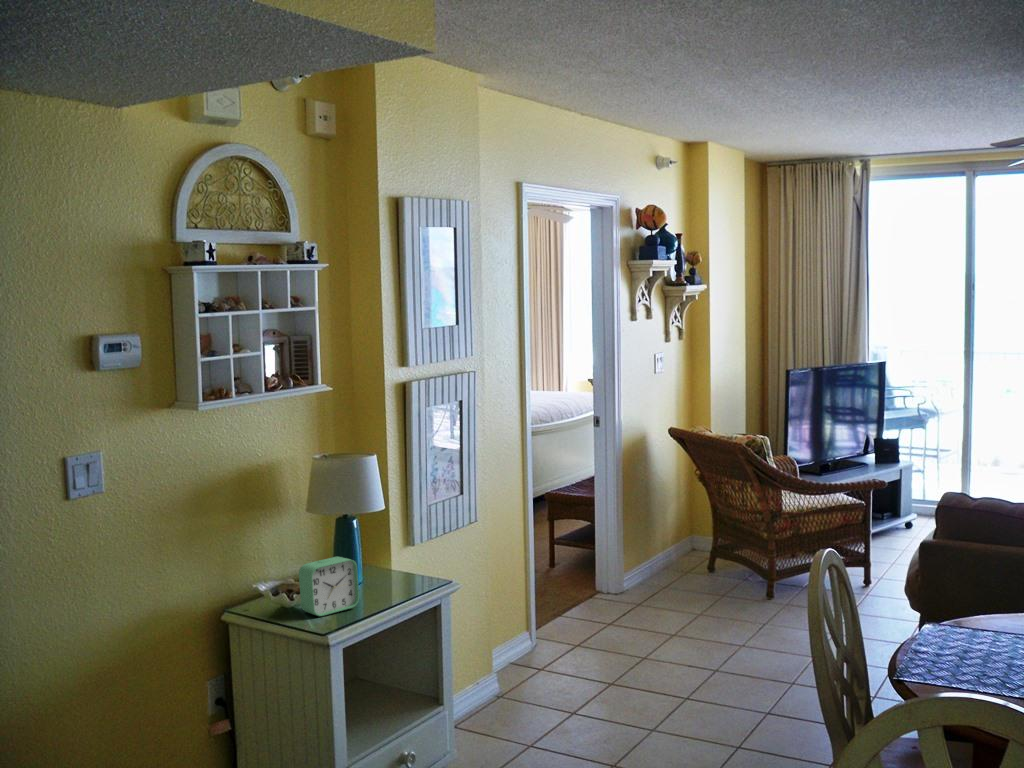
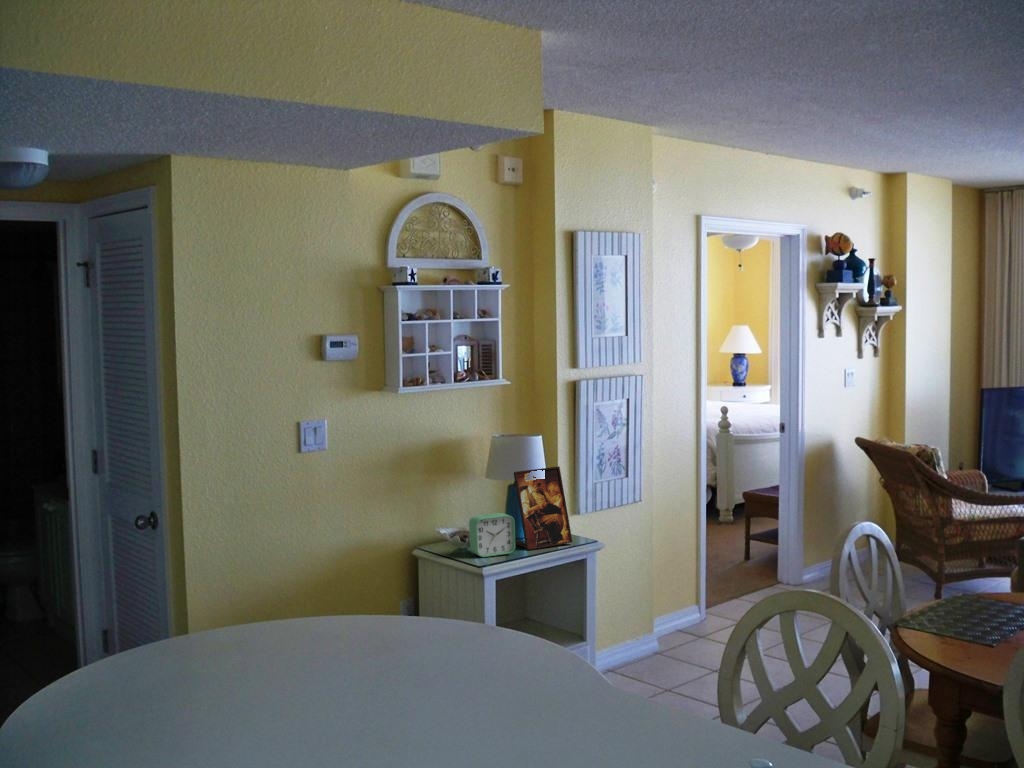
picture frame: none [348,491,422,600] -> present [514,466,573,550]

